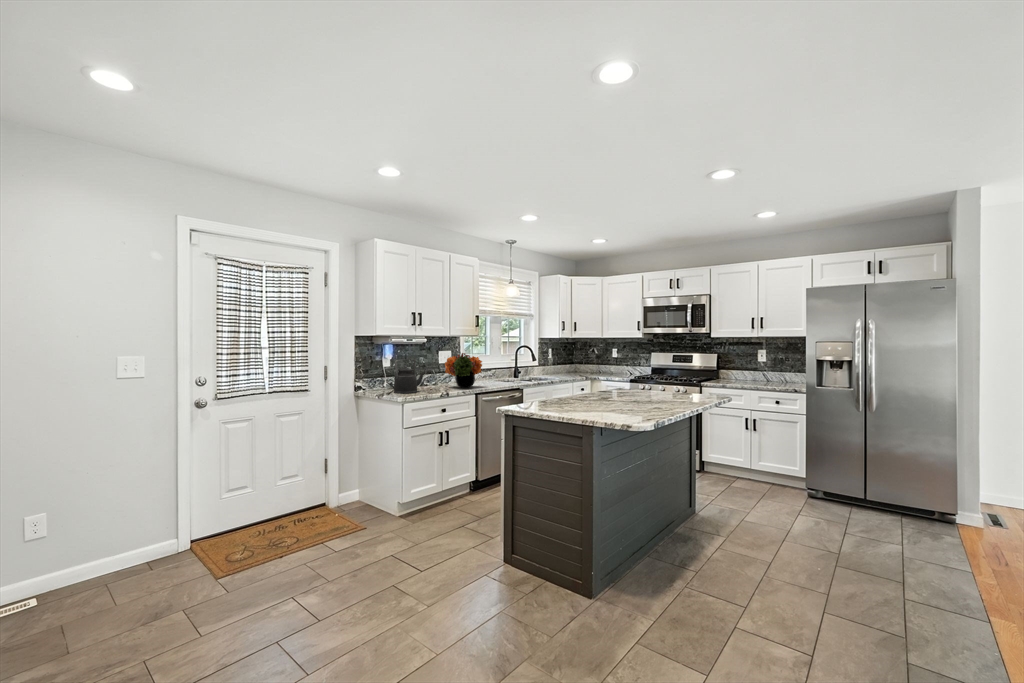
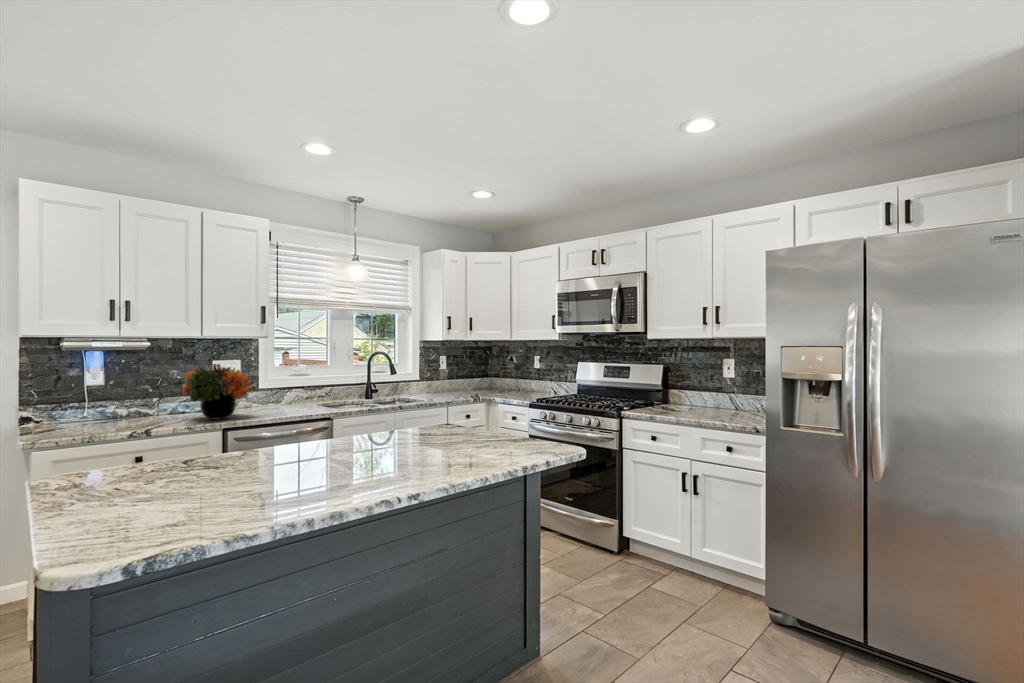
kettle: present [394,360,425,393] -> none [58,375,129,432]

